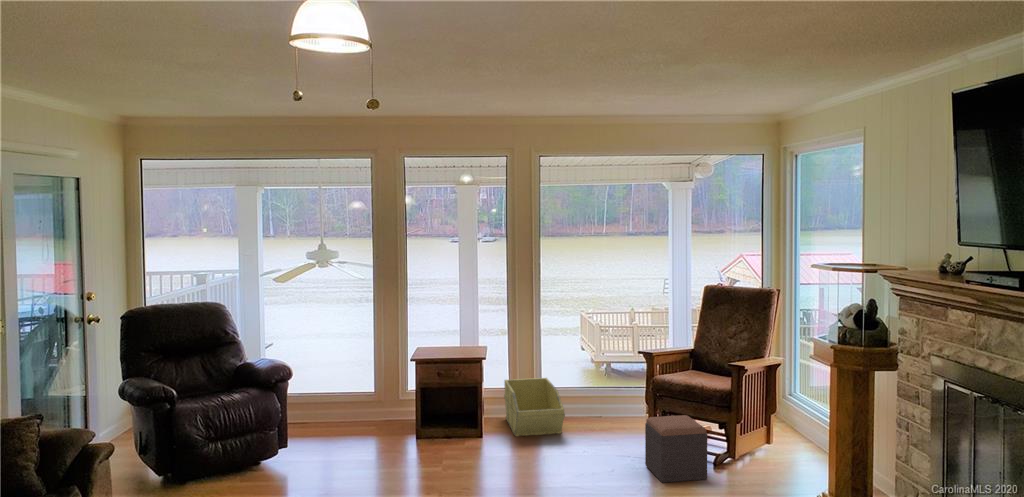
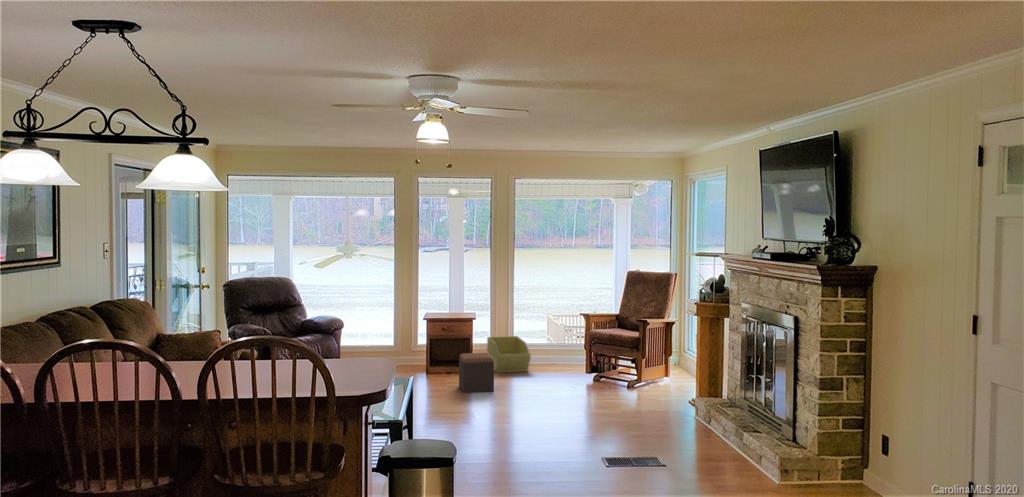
footstool: present [645,415,707,483] -> present [459,353,494,393]

